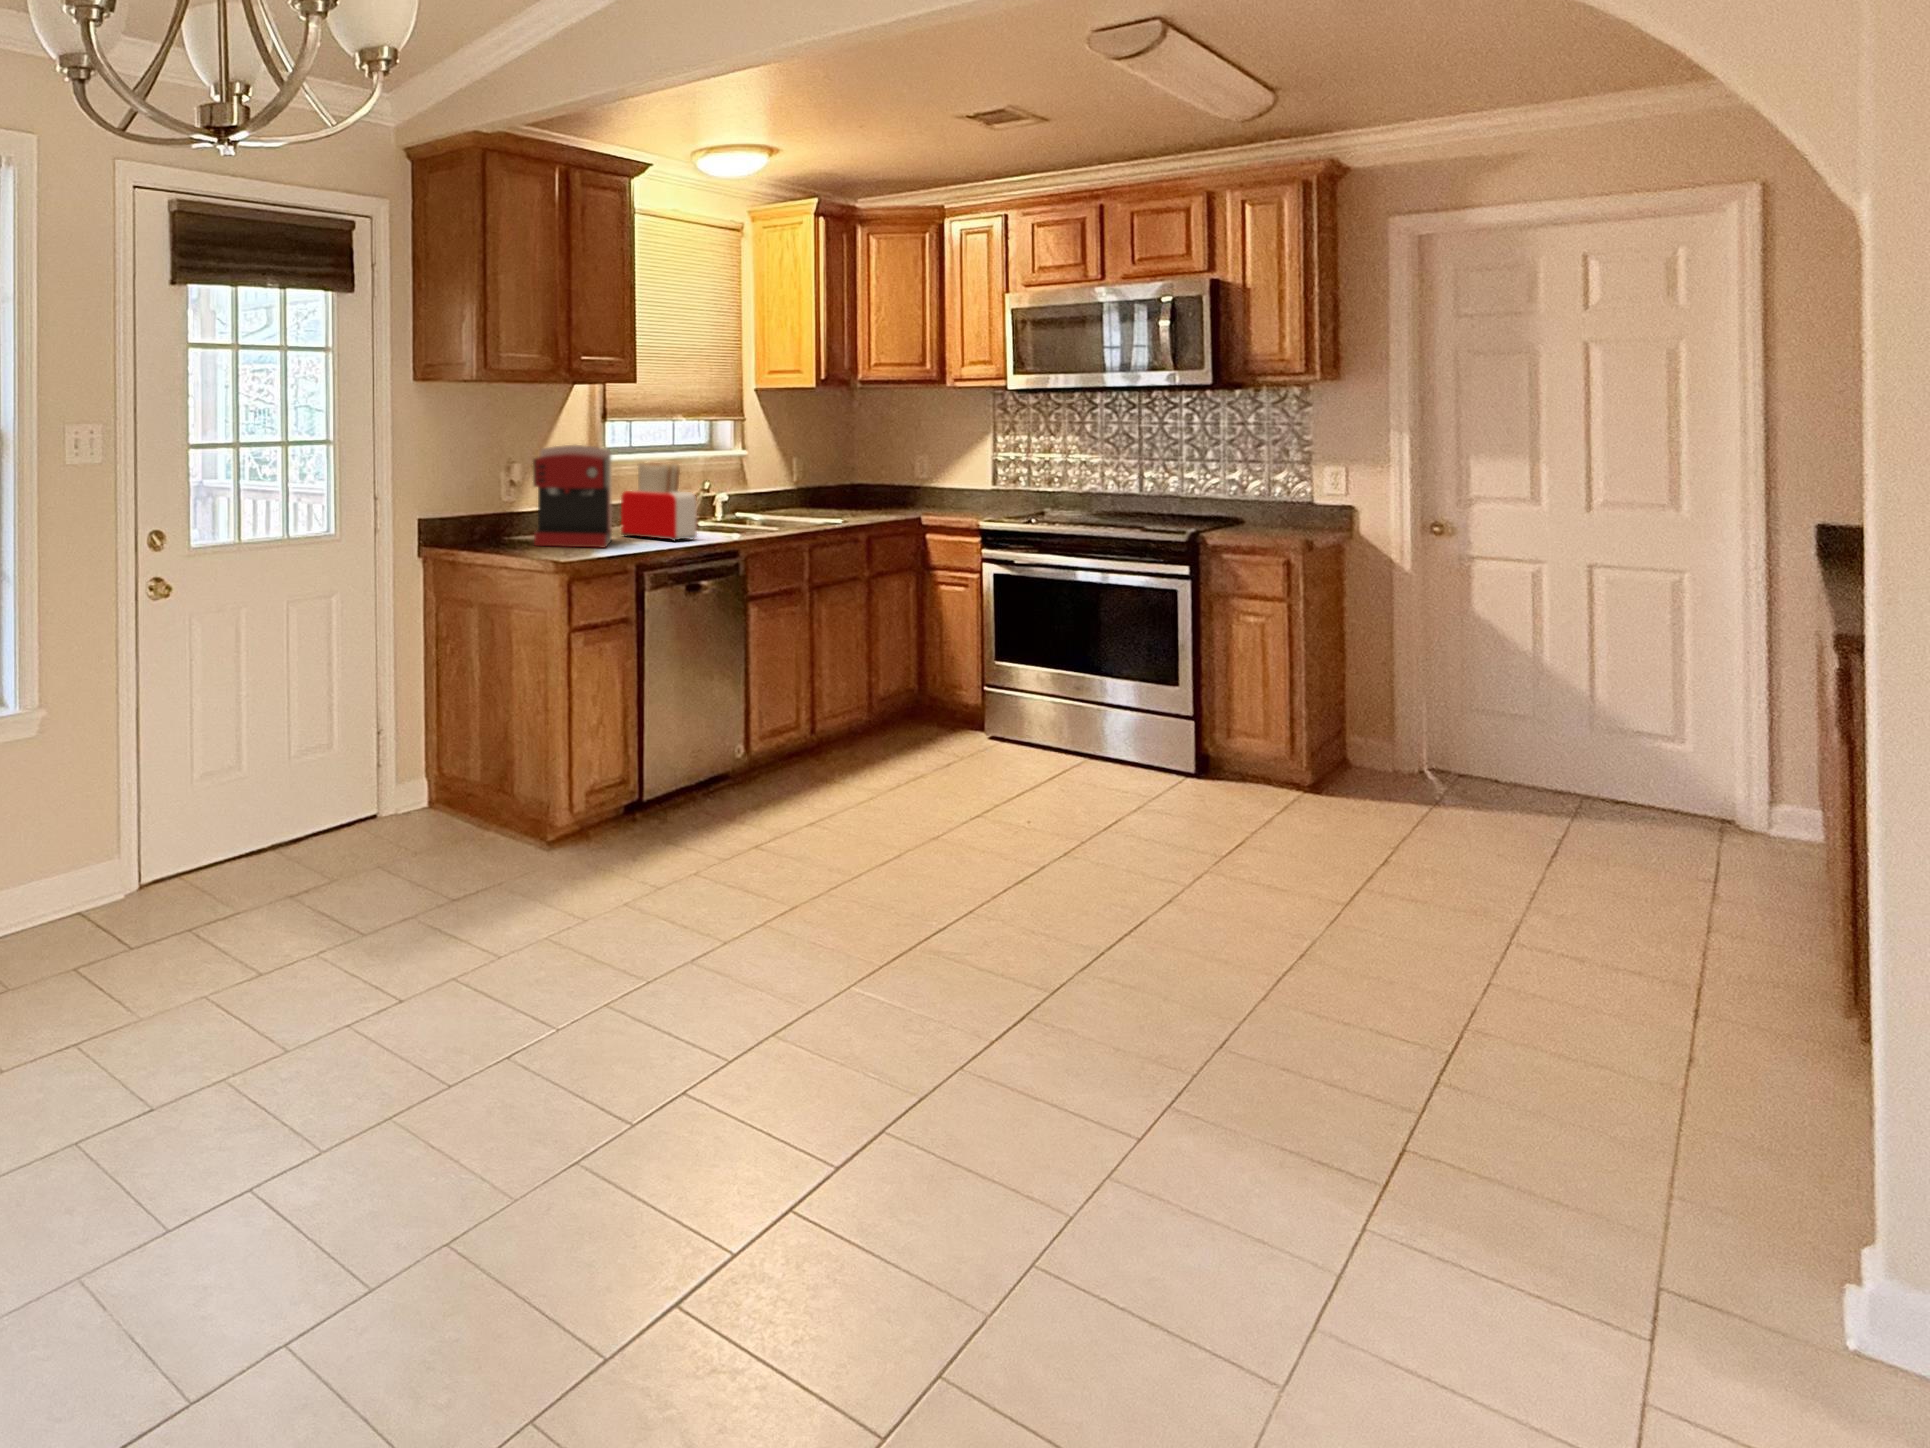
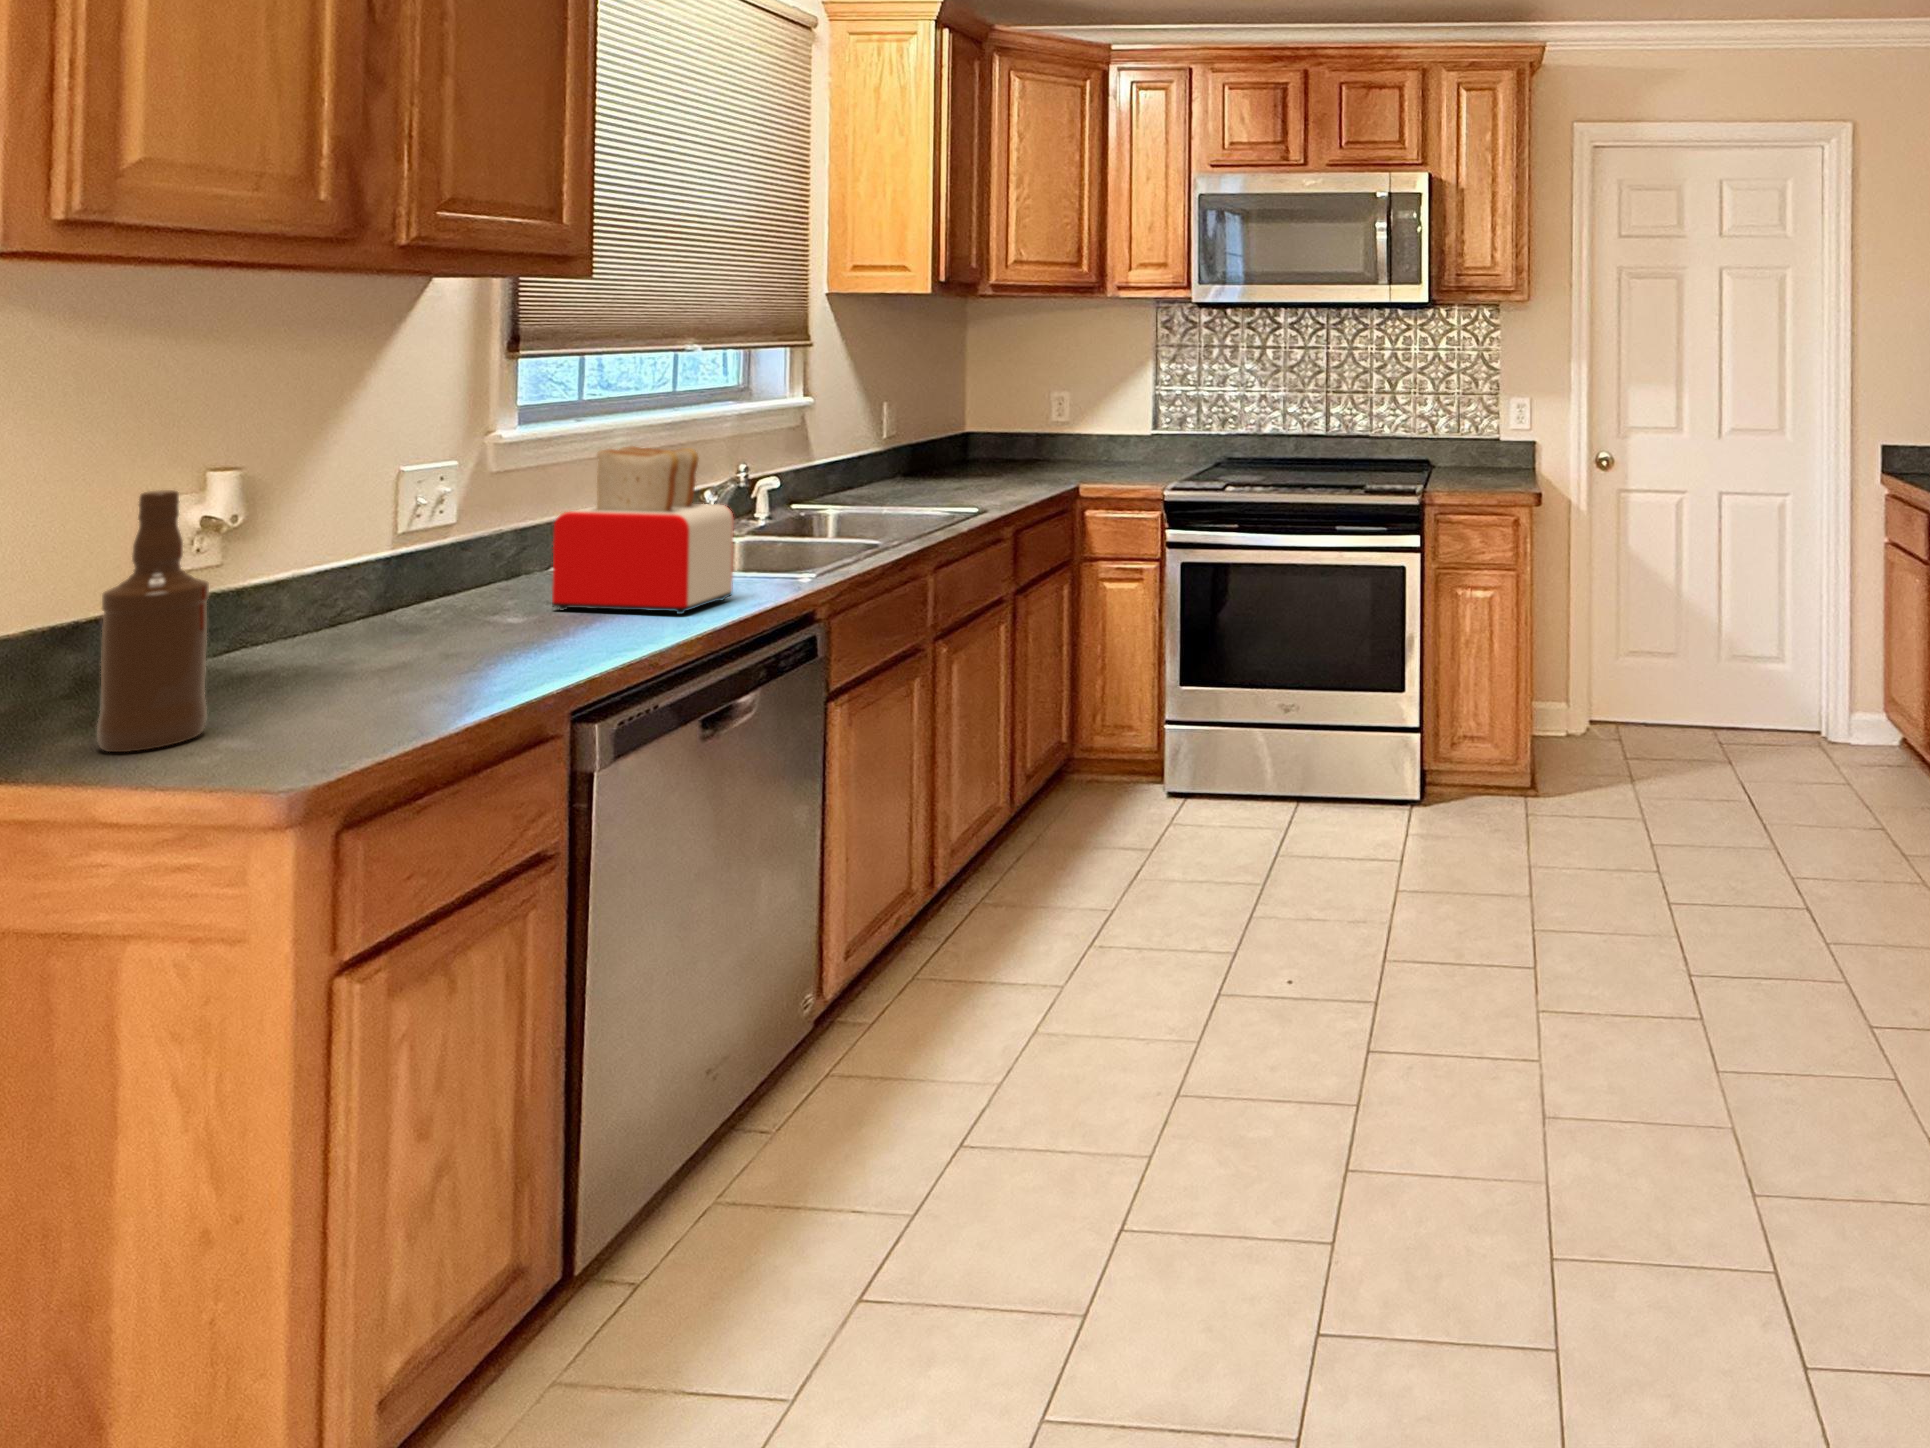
coffee maker: present [533,445,612,547] -> none [279,424,529,696]
bottle: none [490,461,518,551] -> present [97,490,209,752]

